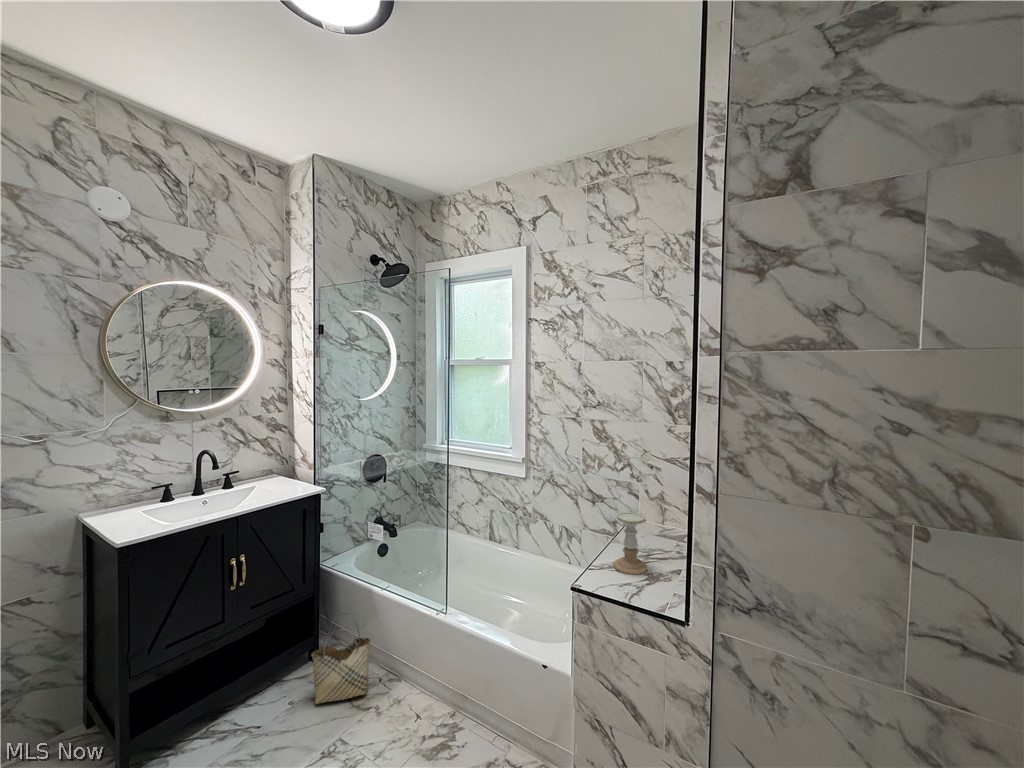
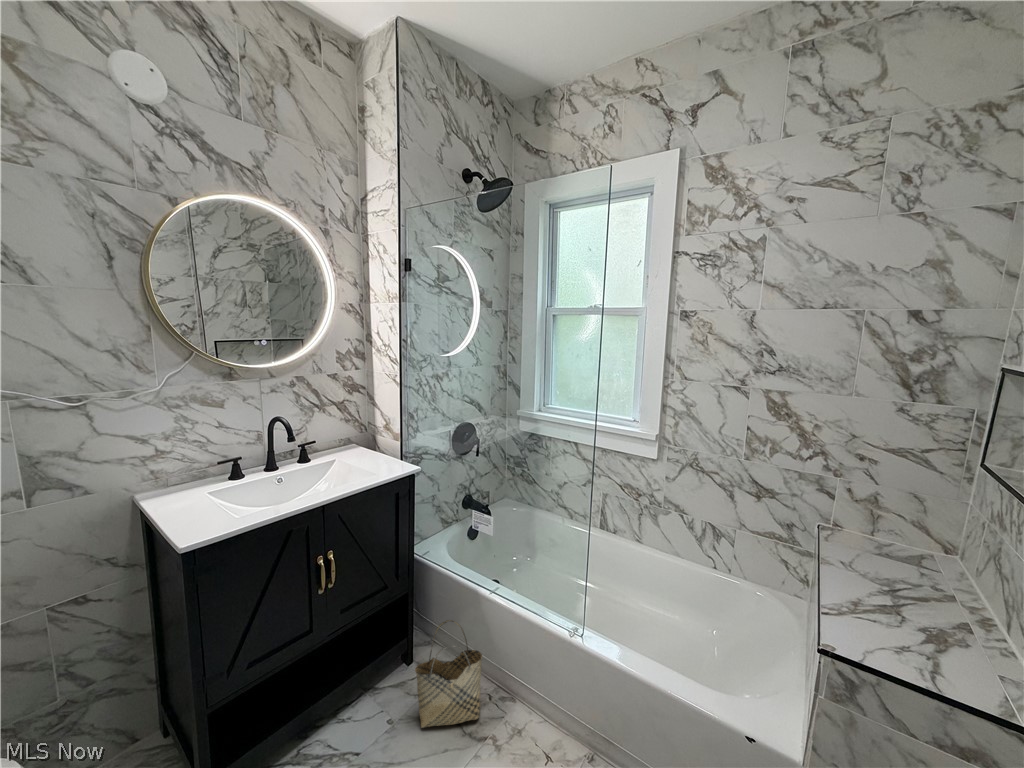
candle holder: present [614,512,647,575] -> none [864,536,934,635]

